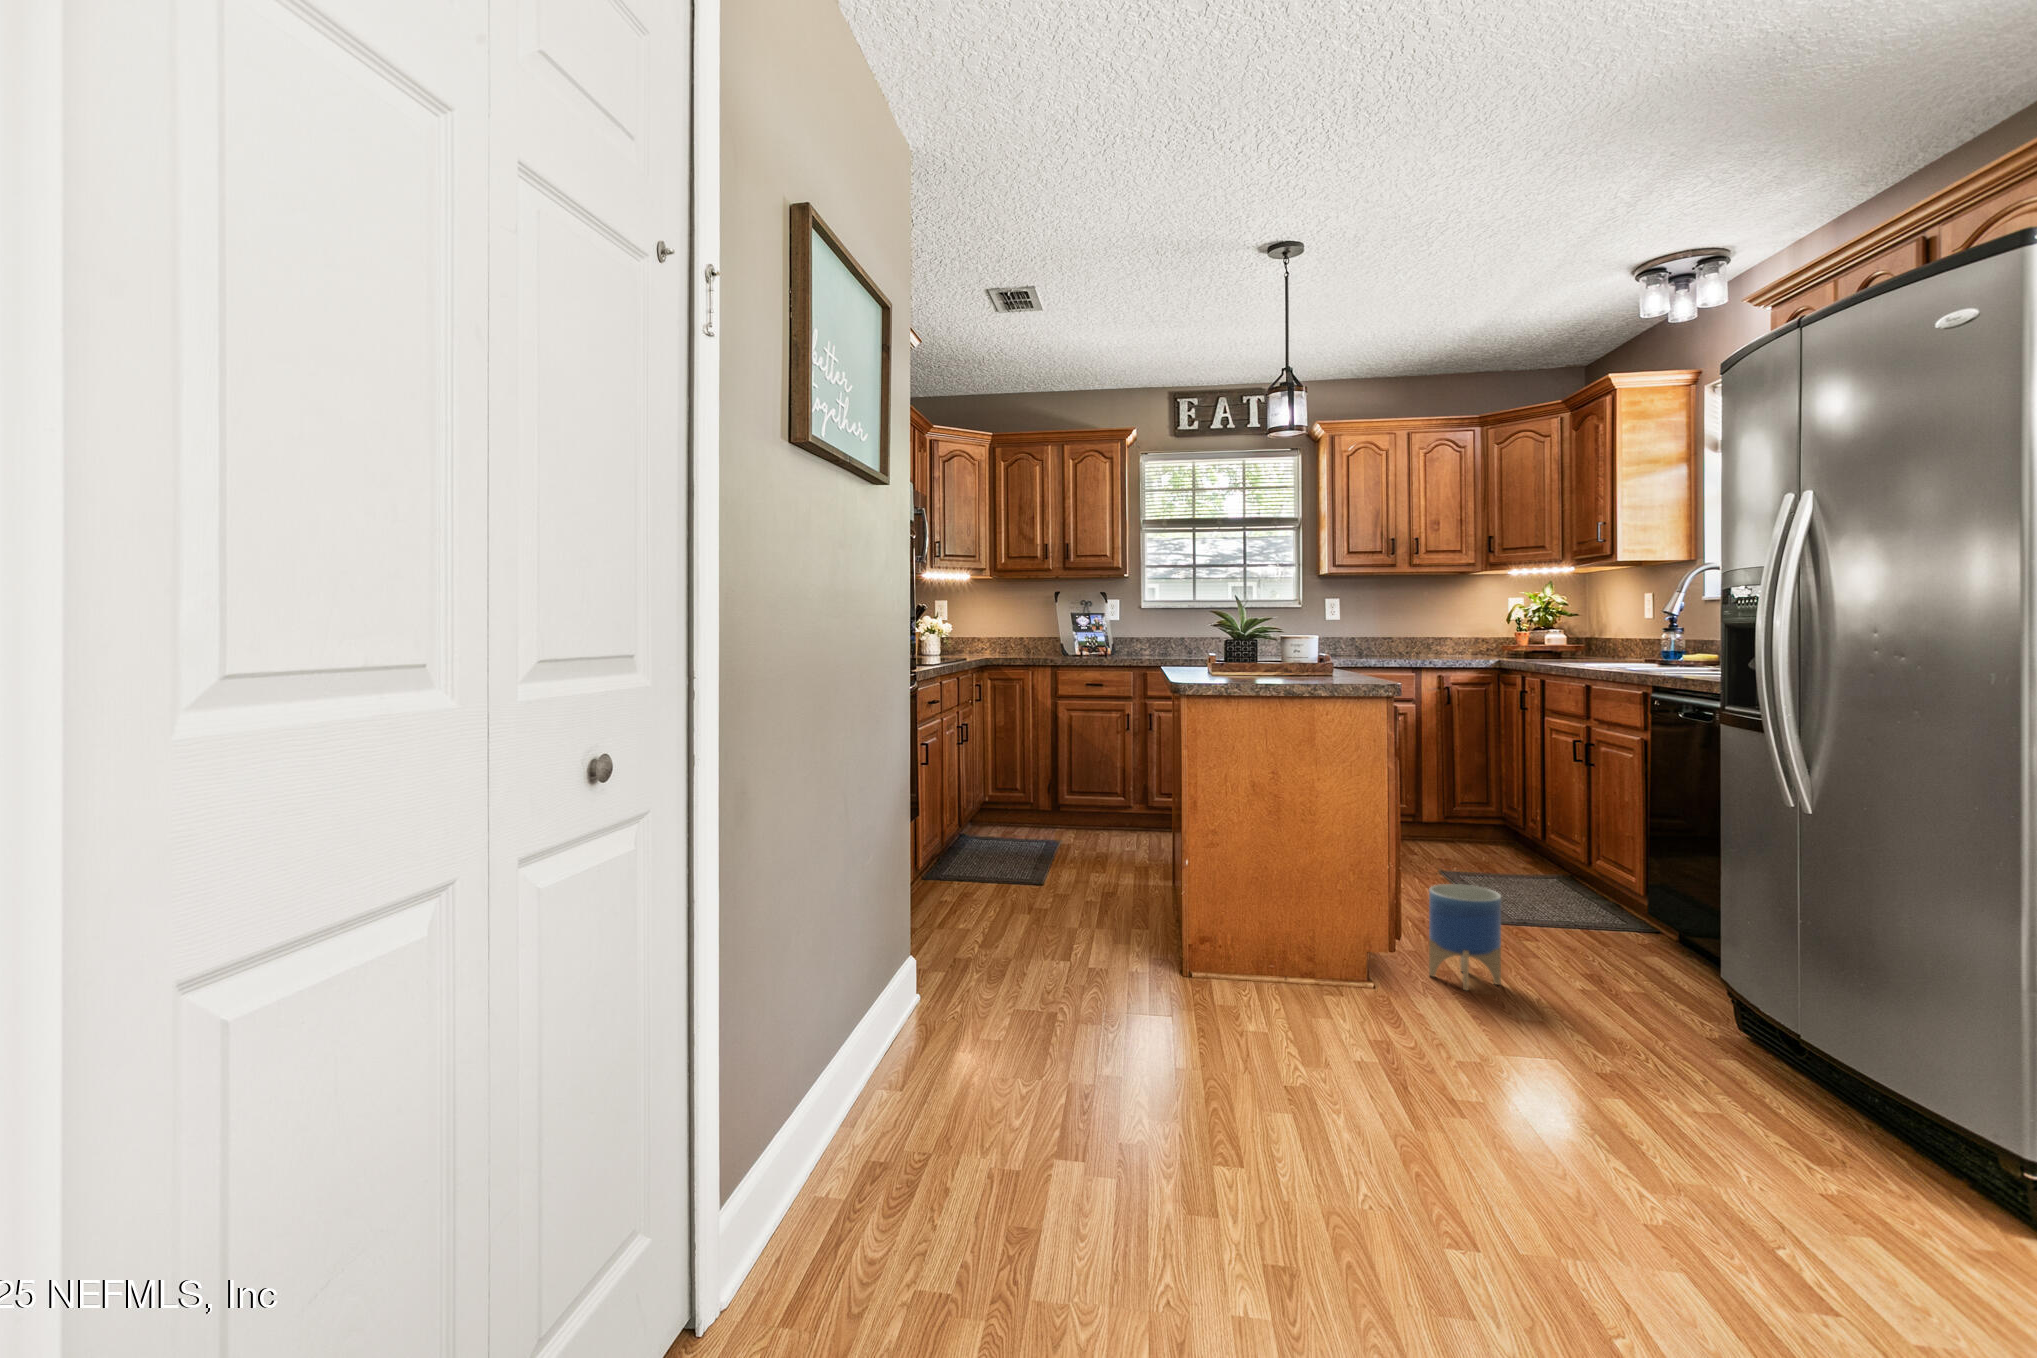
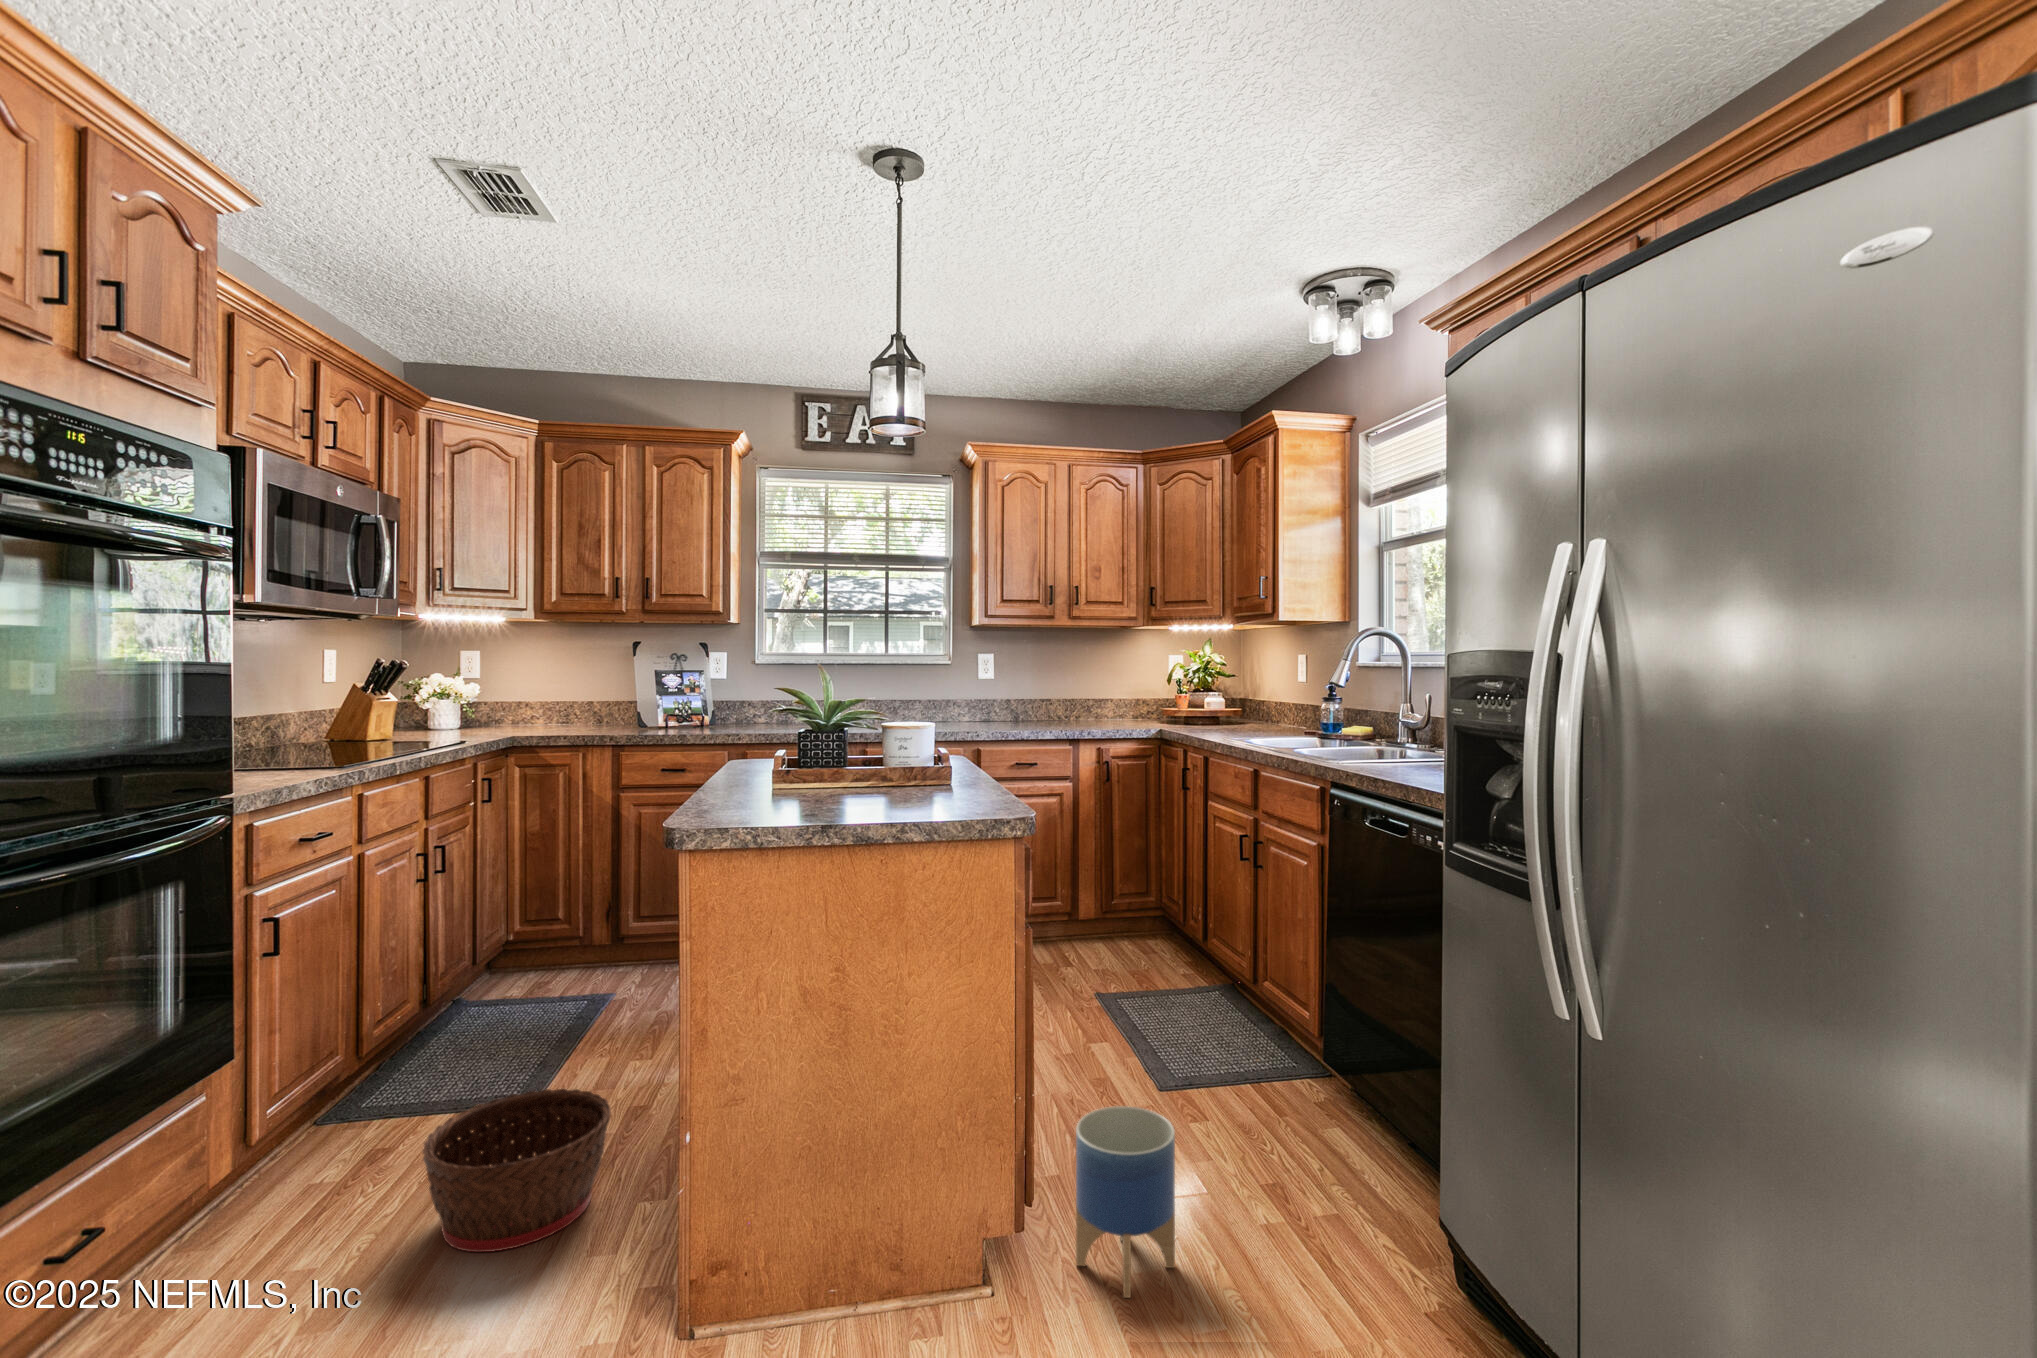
basket: none [1021,857,1117,930] -> present [423,1089,611,1252]

